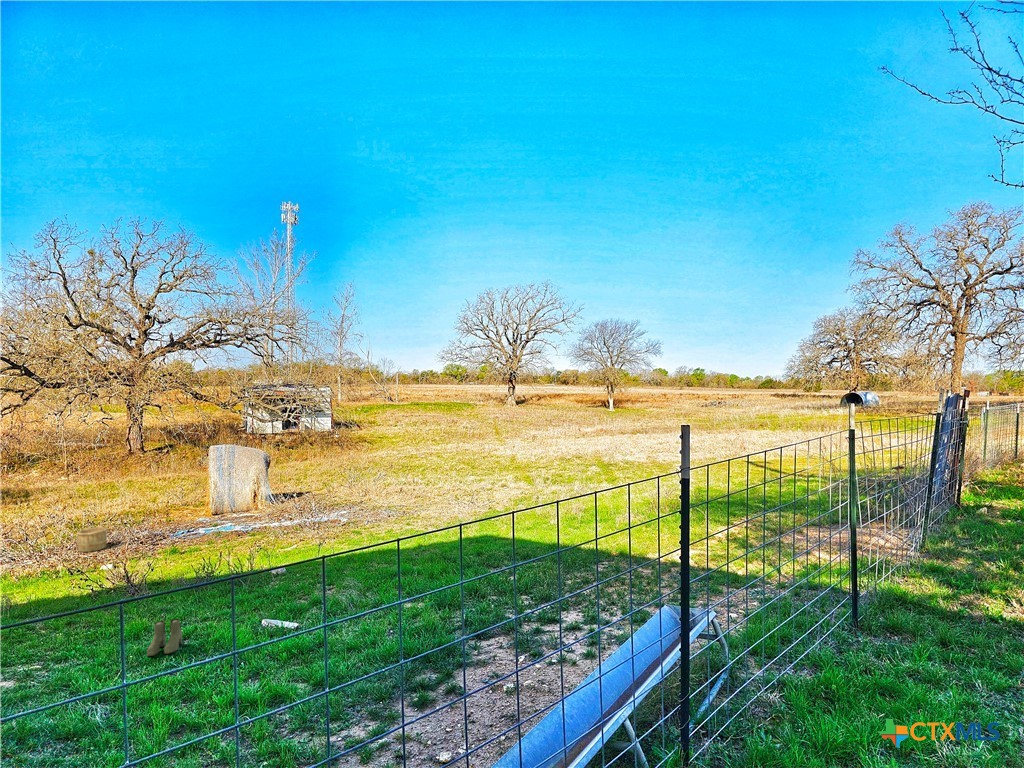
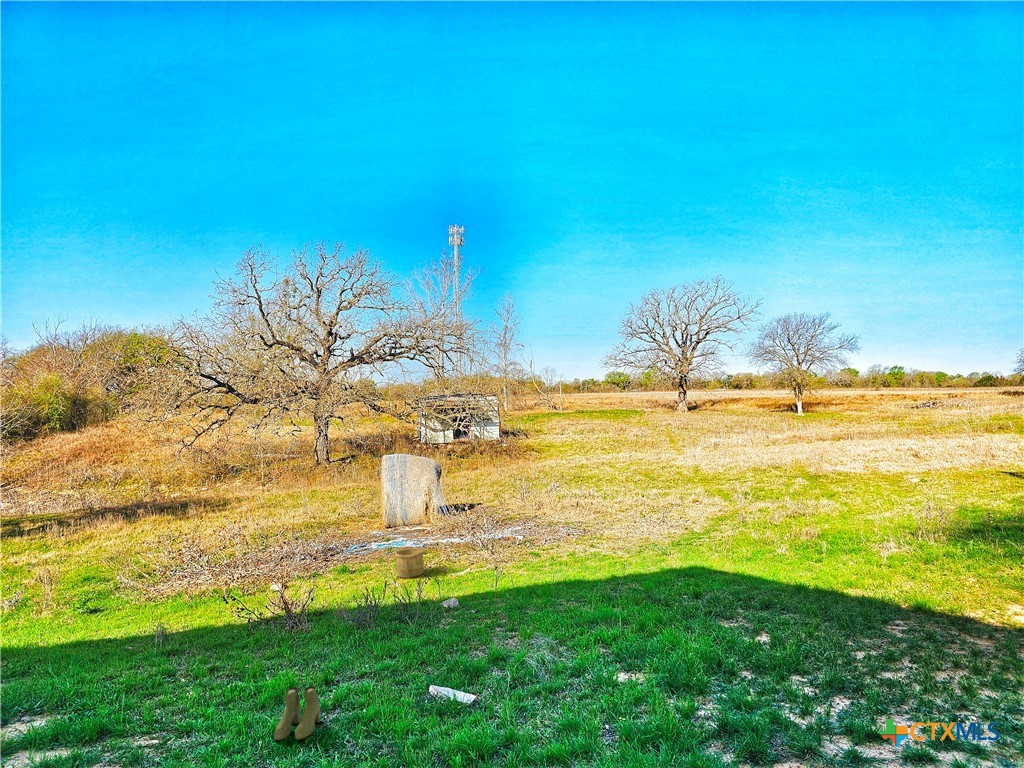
wooden bucket: present [77,527,107,552] -> present [395,548,424,578]

